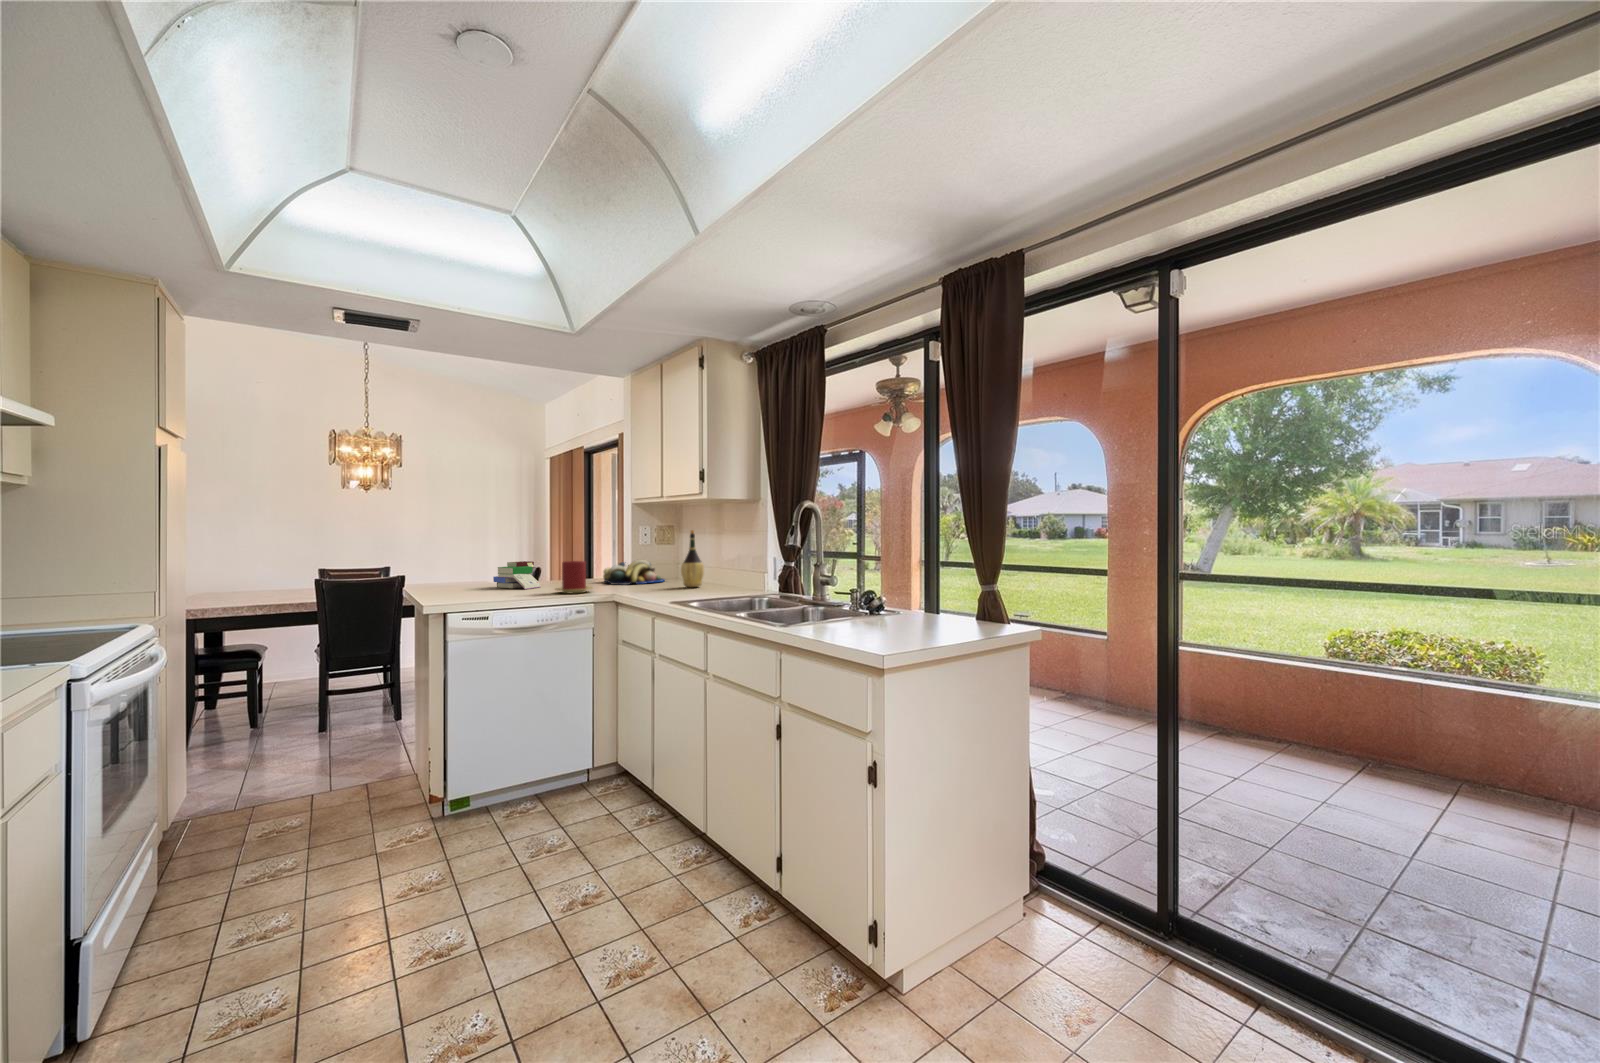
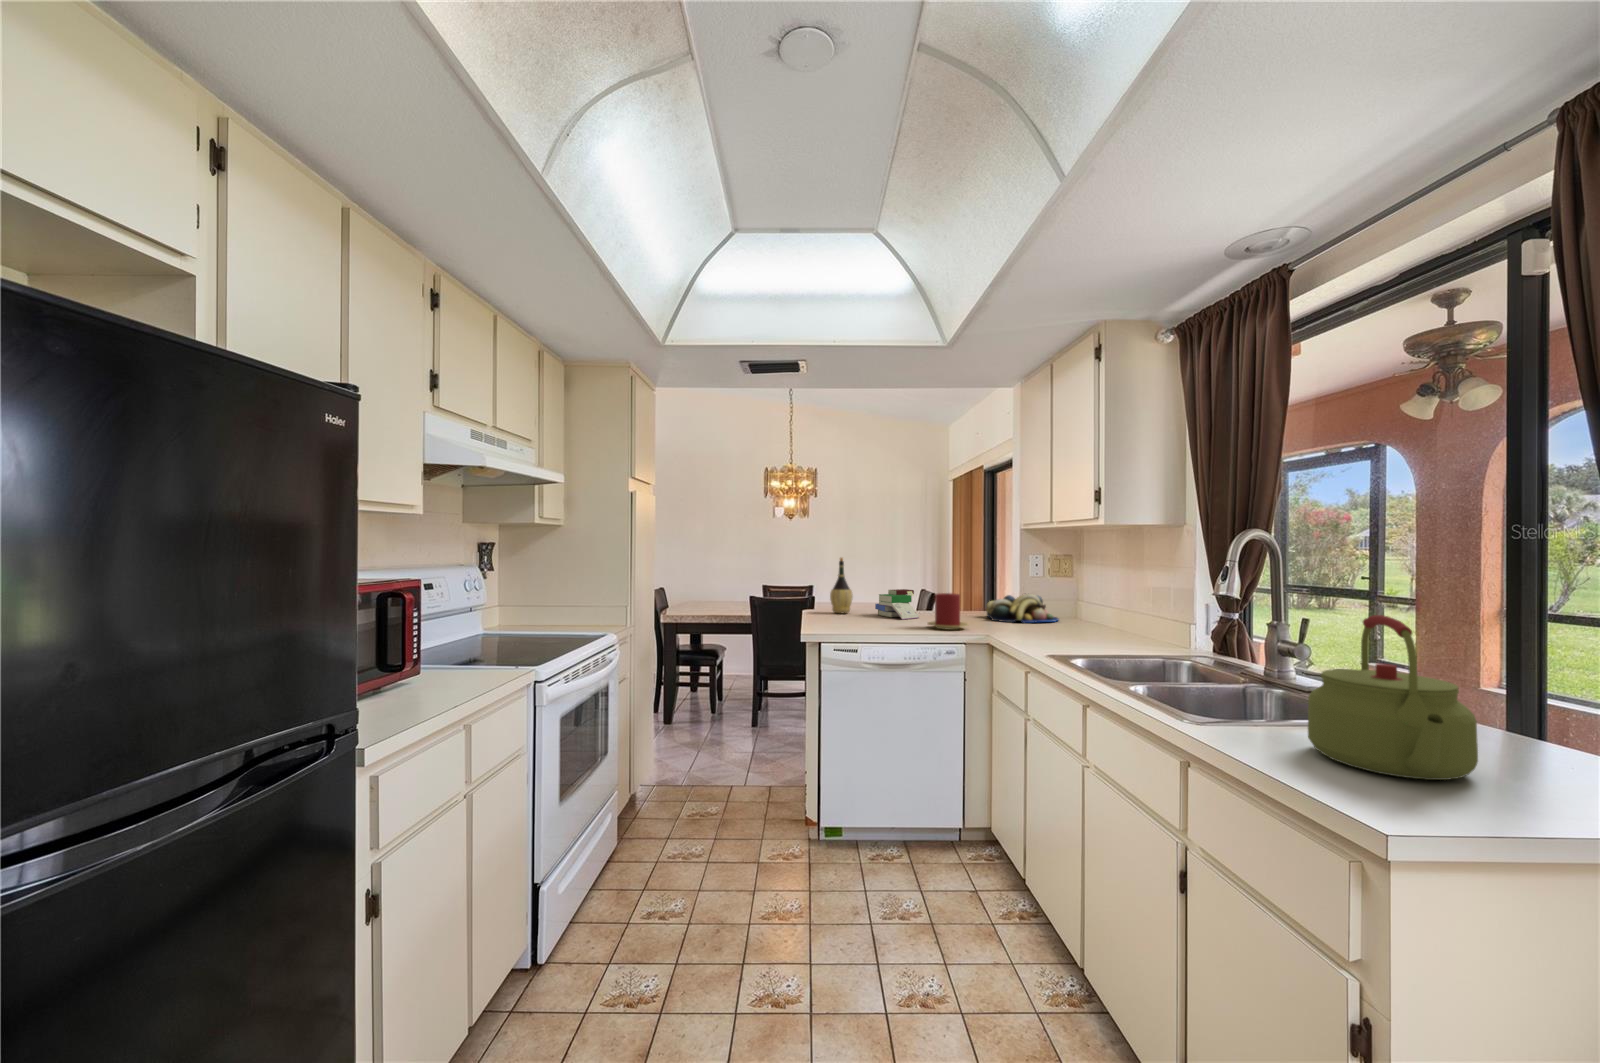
wine bottle: present [681,530,704,587] -> present [830,558,853,613]
kettle: none [843,547,916,637] -> present [1308,615,1478,780]

